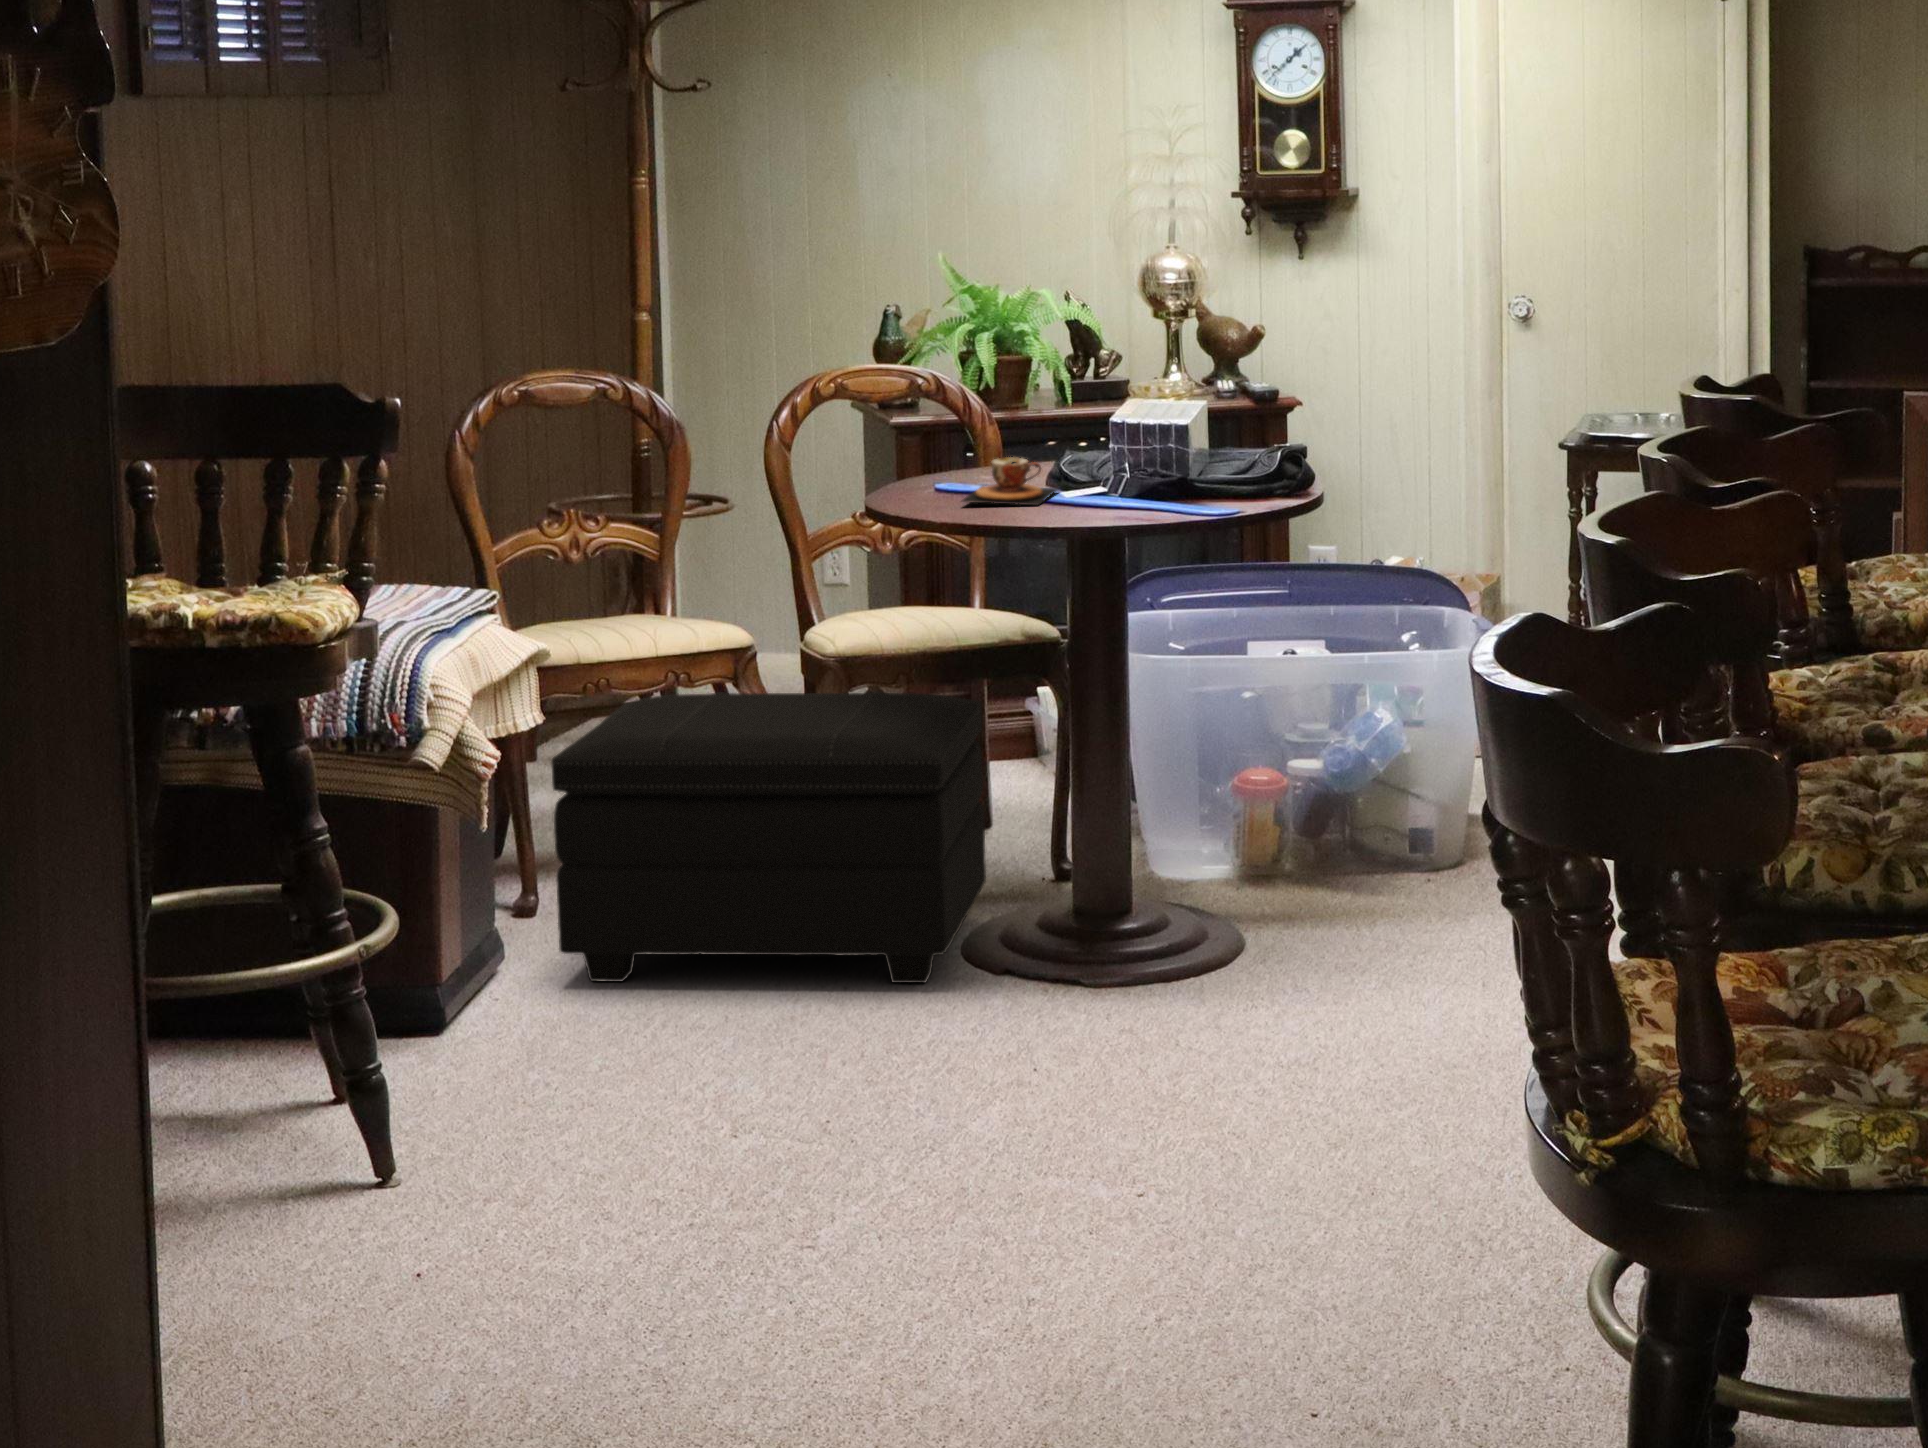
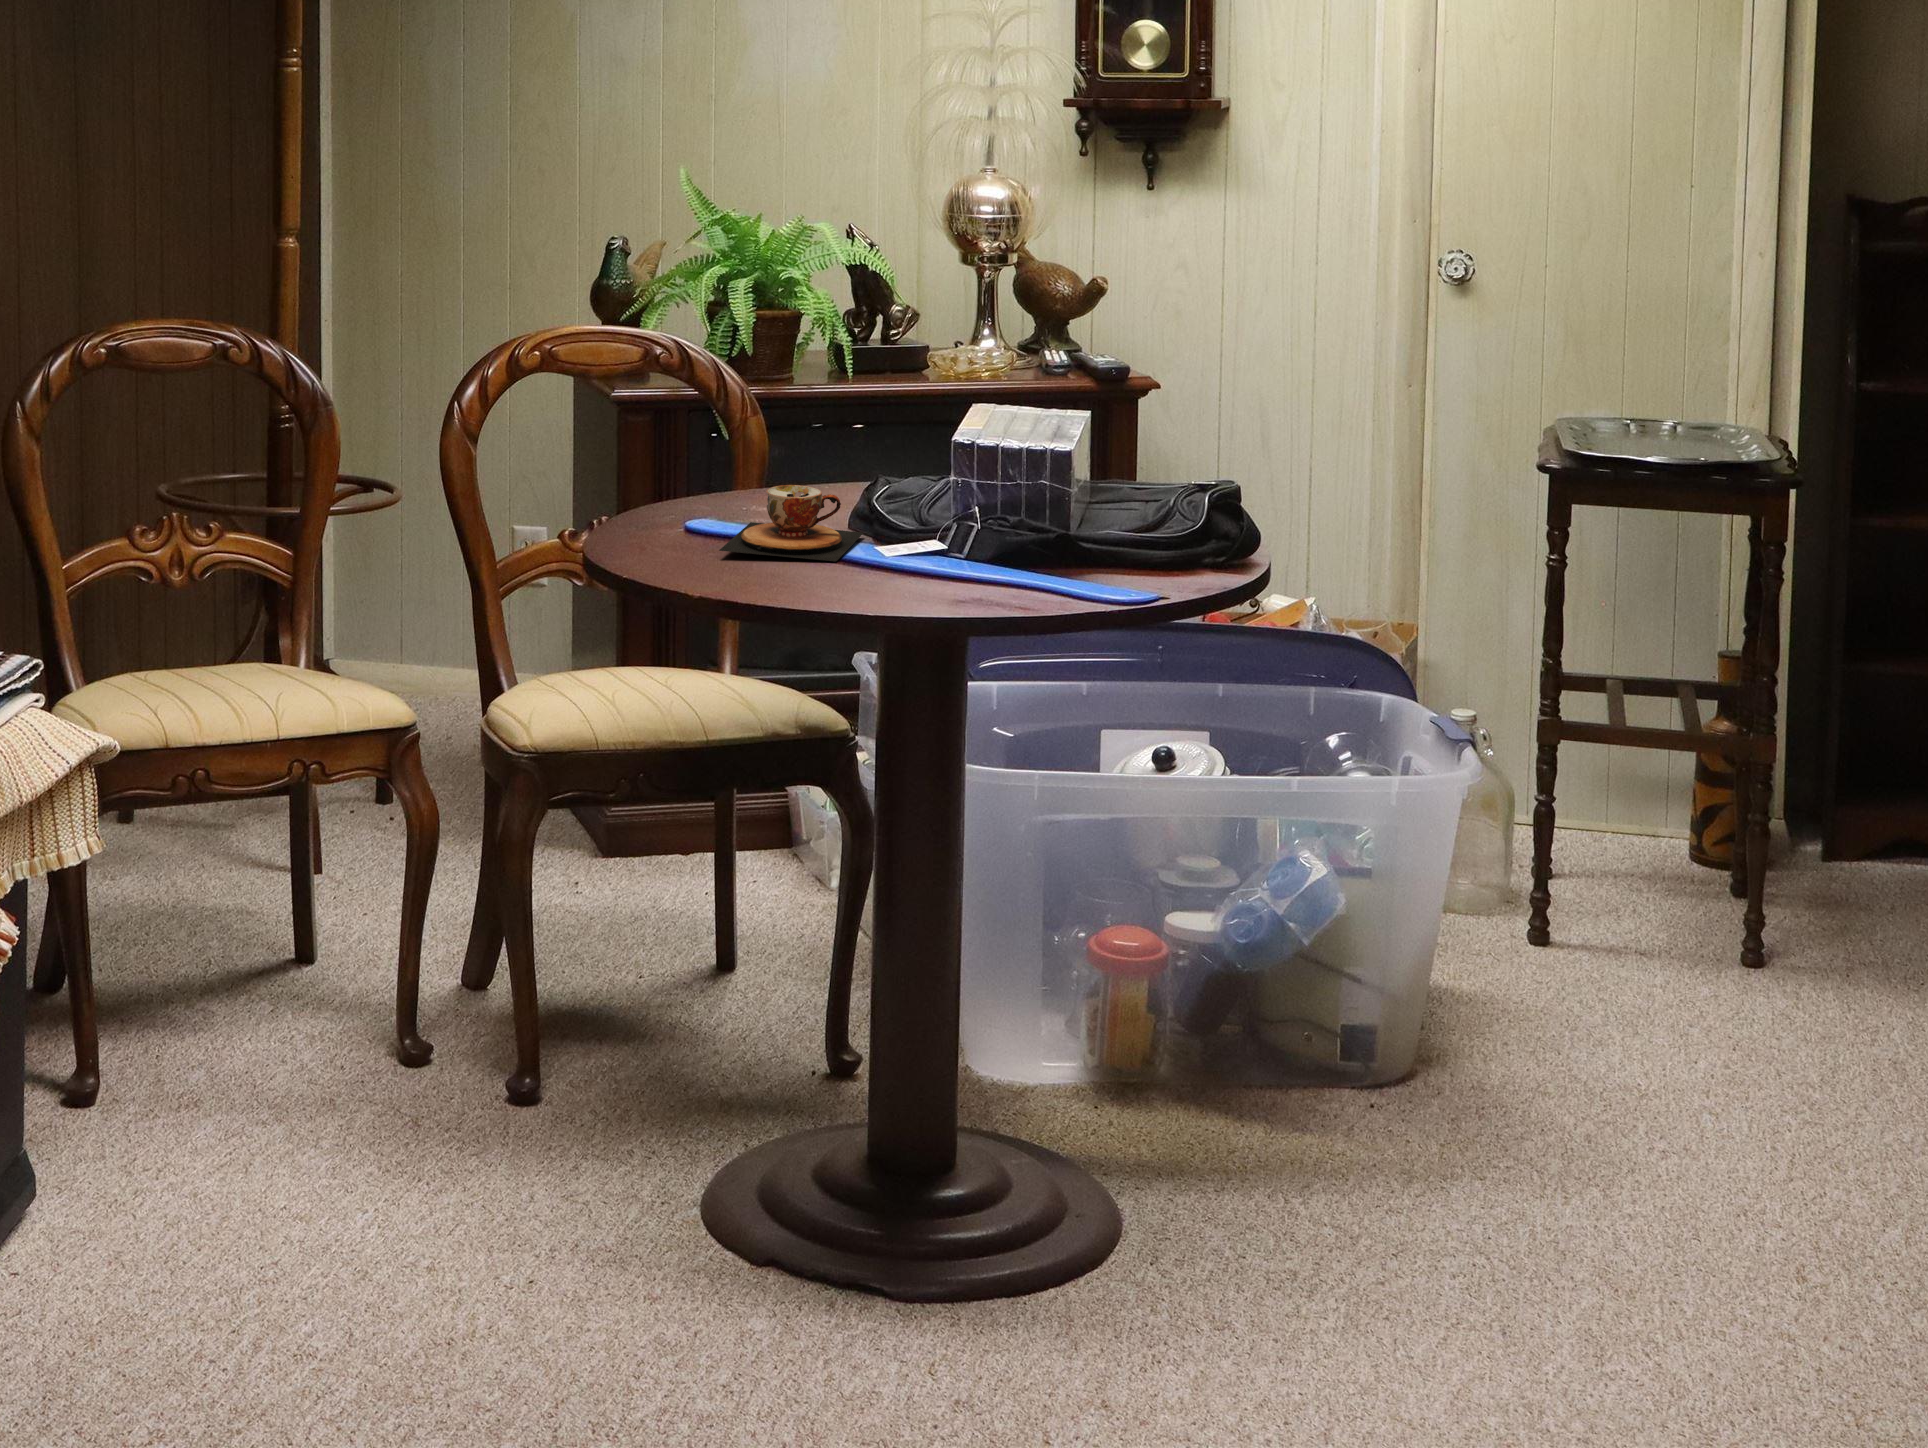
footstool: present [551,691,986,983] -> none [108,803,737,1274]

